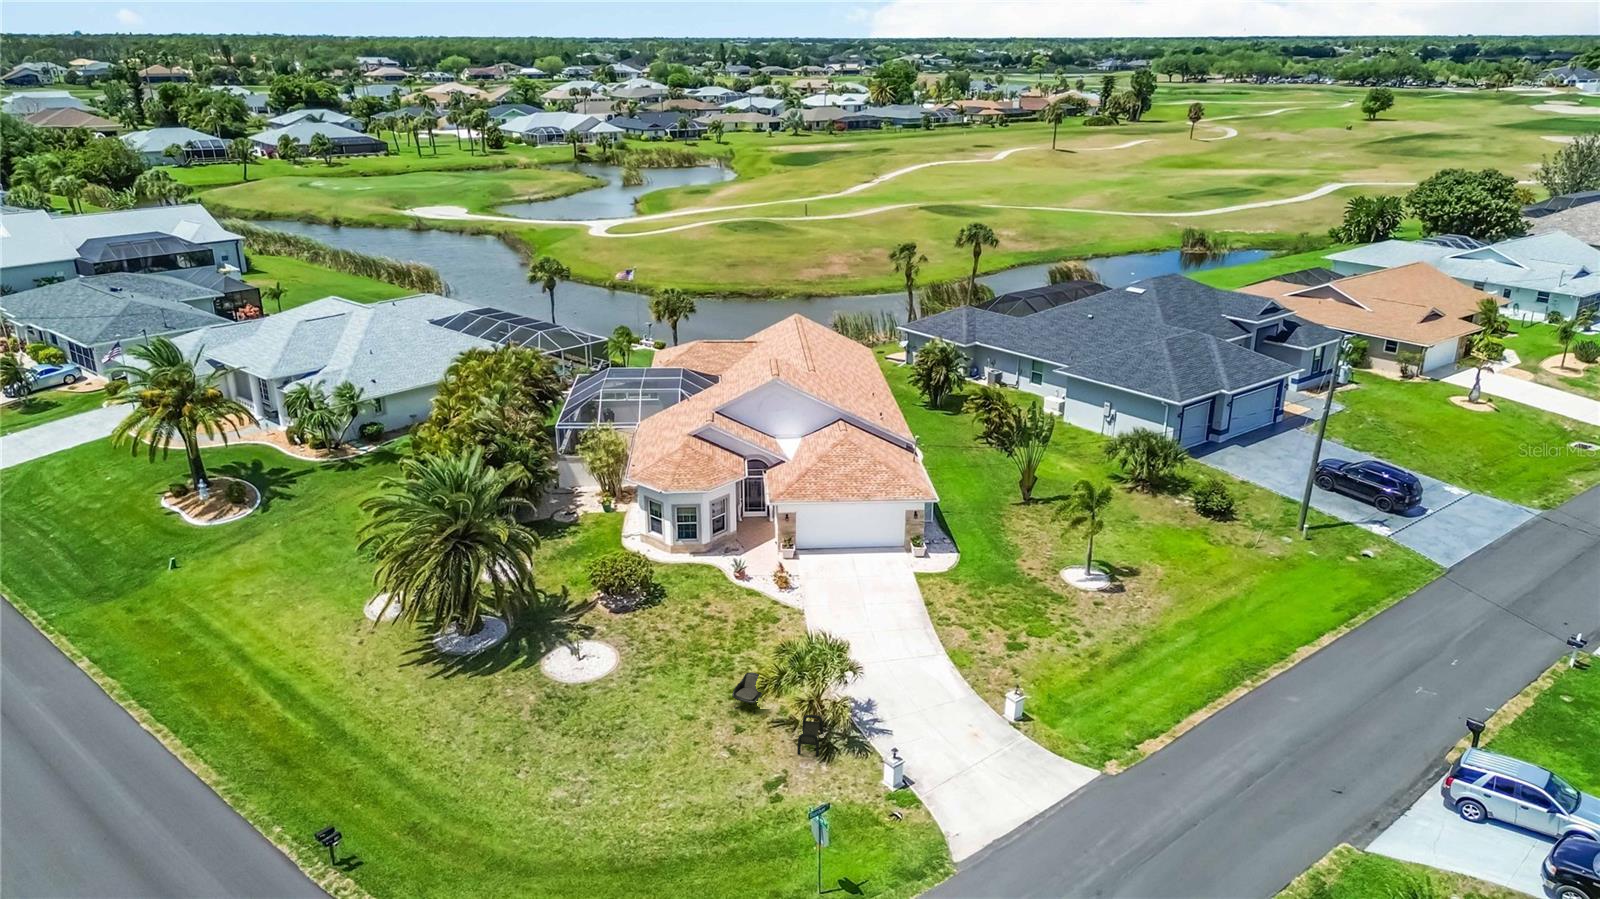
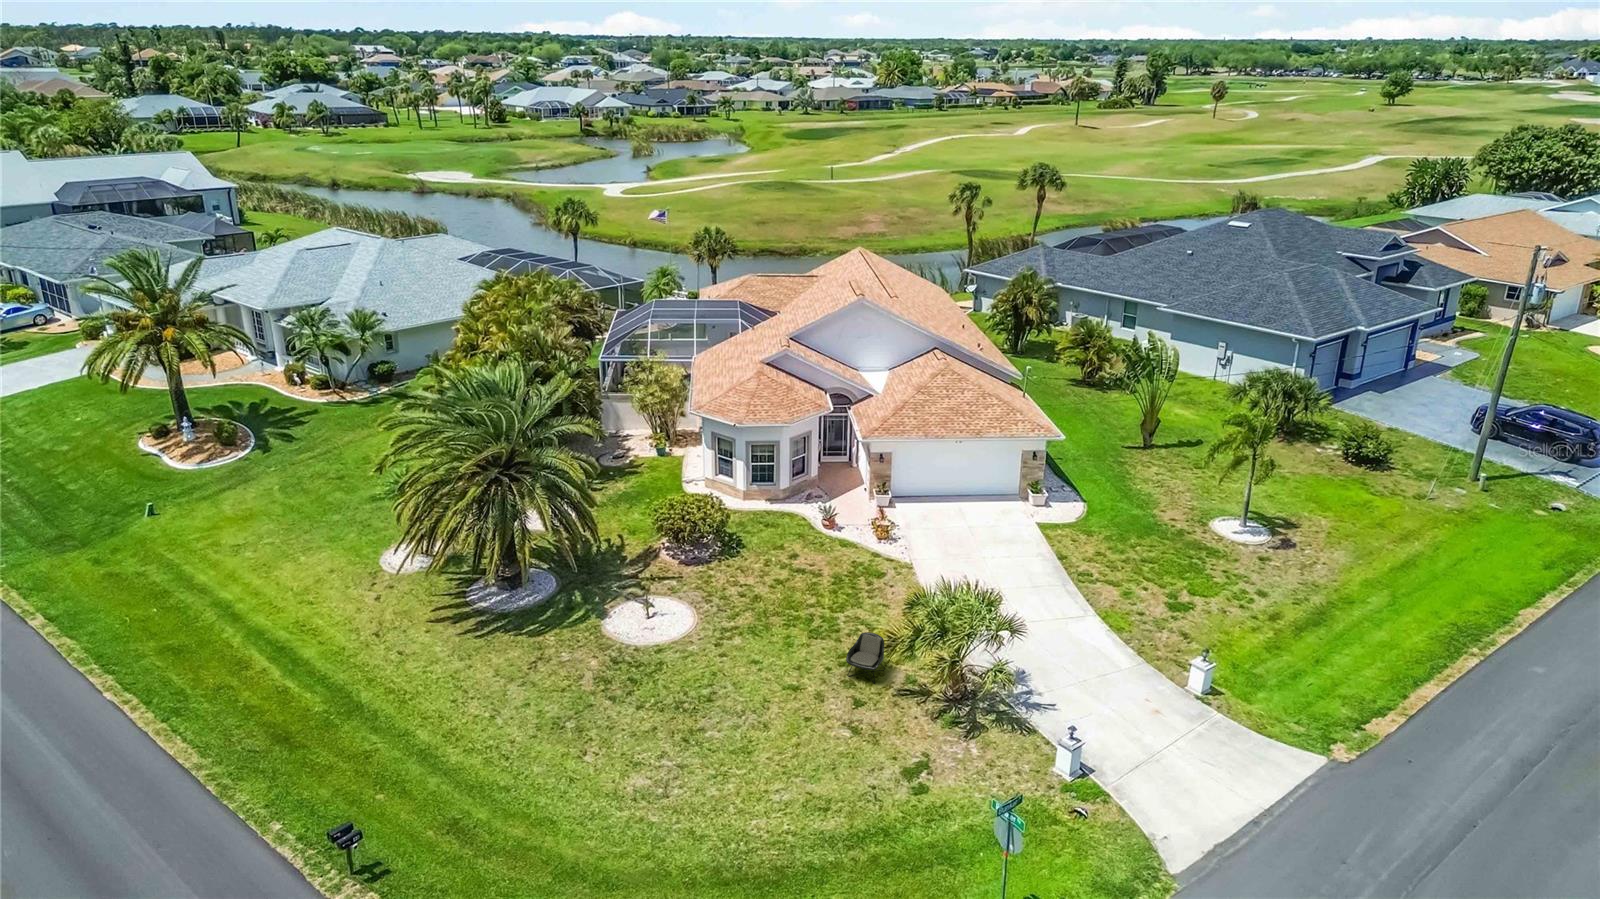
bench: present [797,715,823,757] -> none [938,684,966,737]

